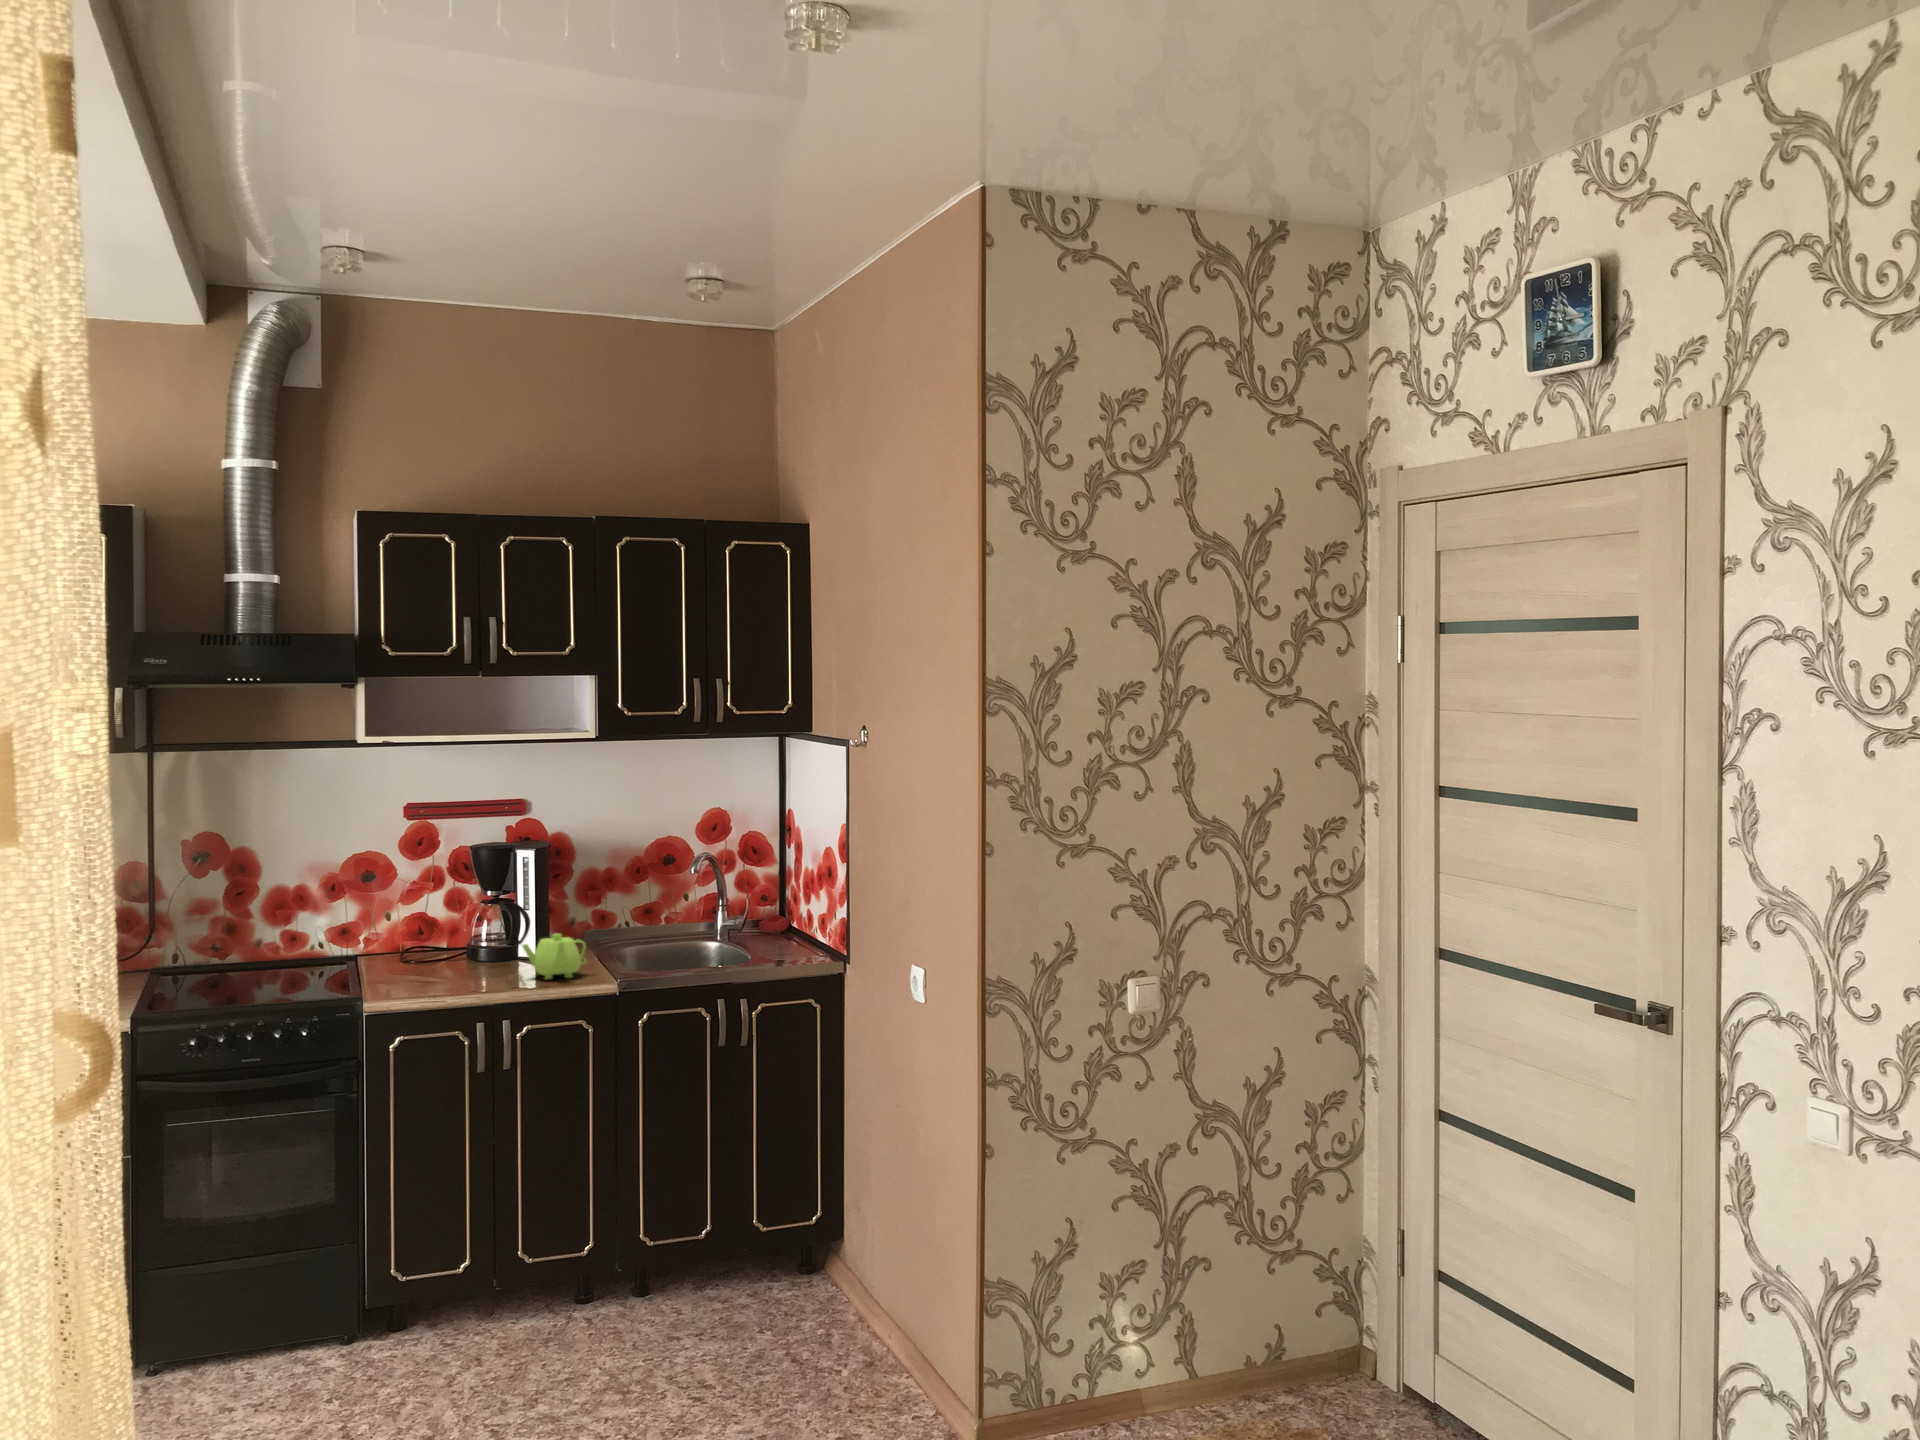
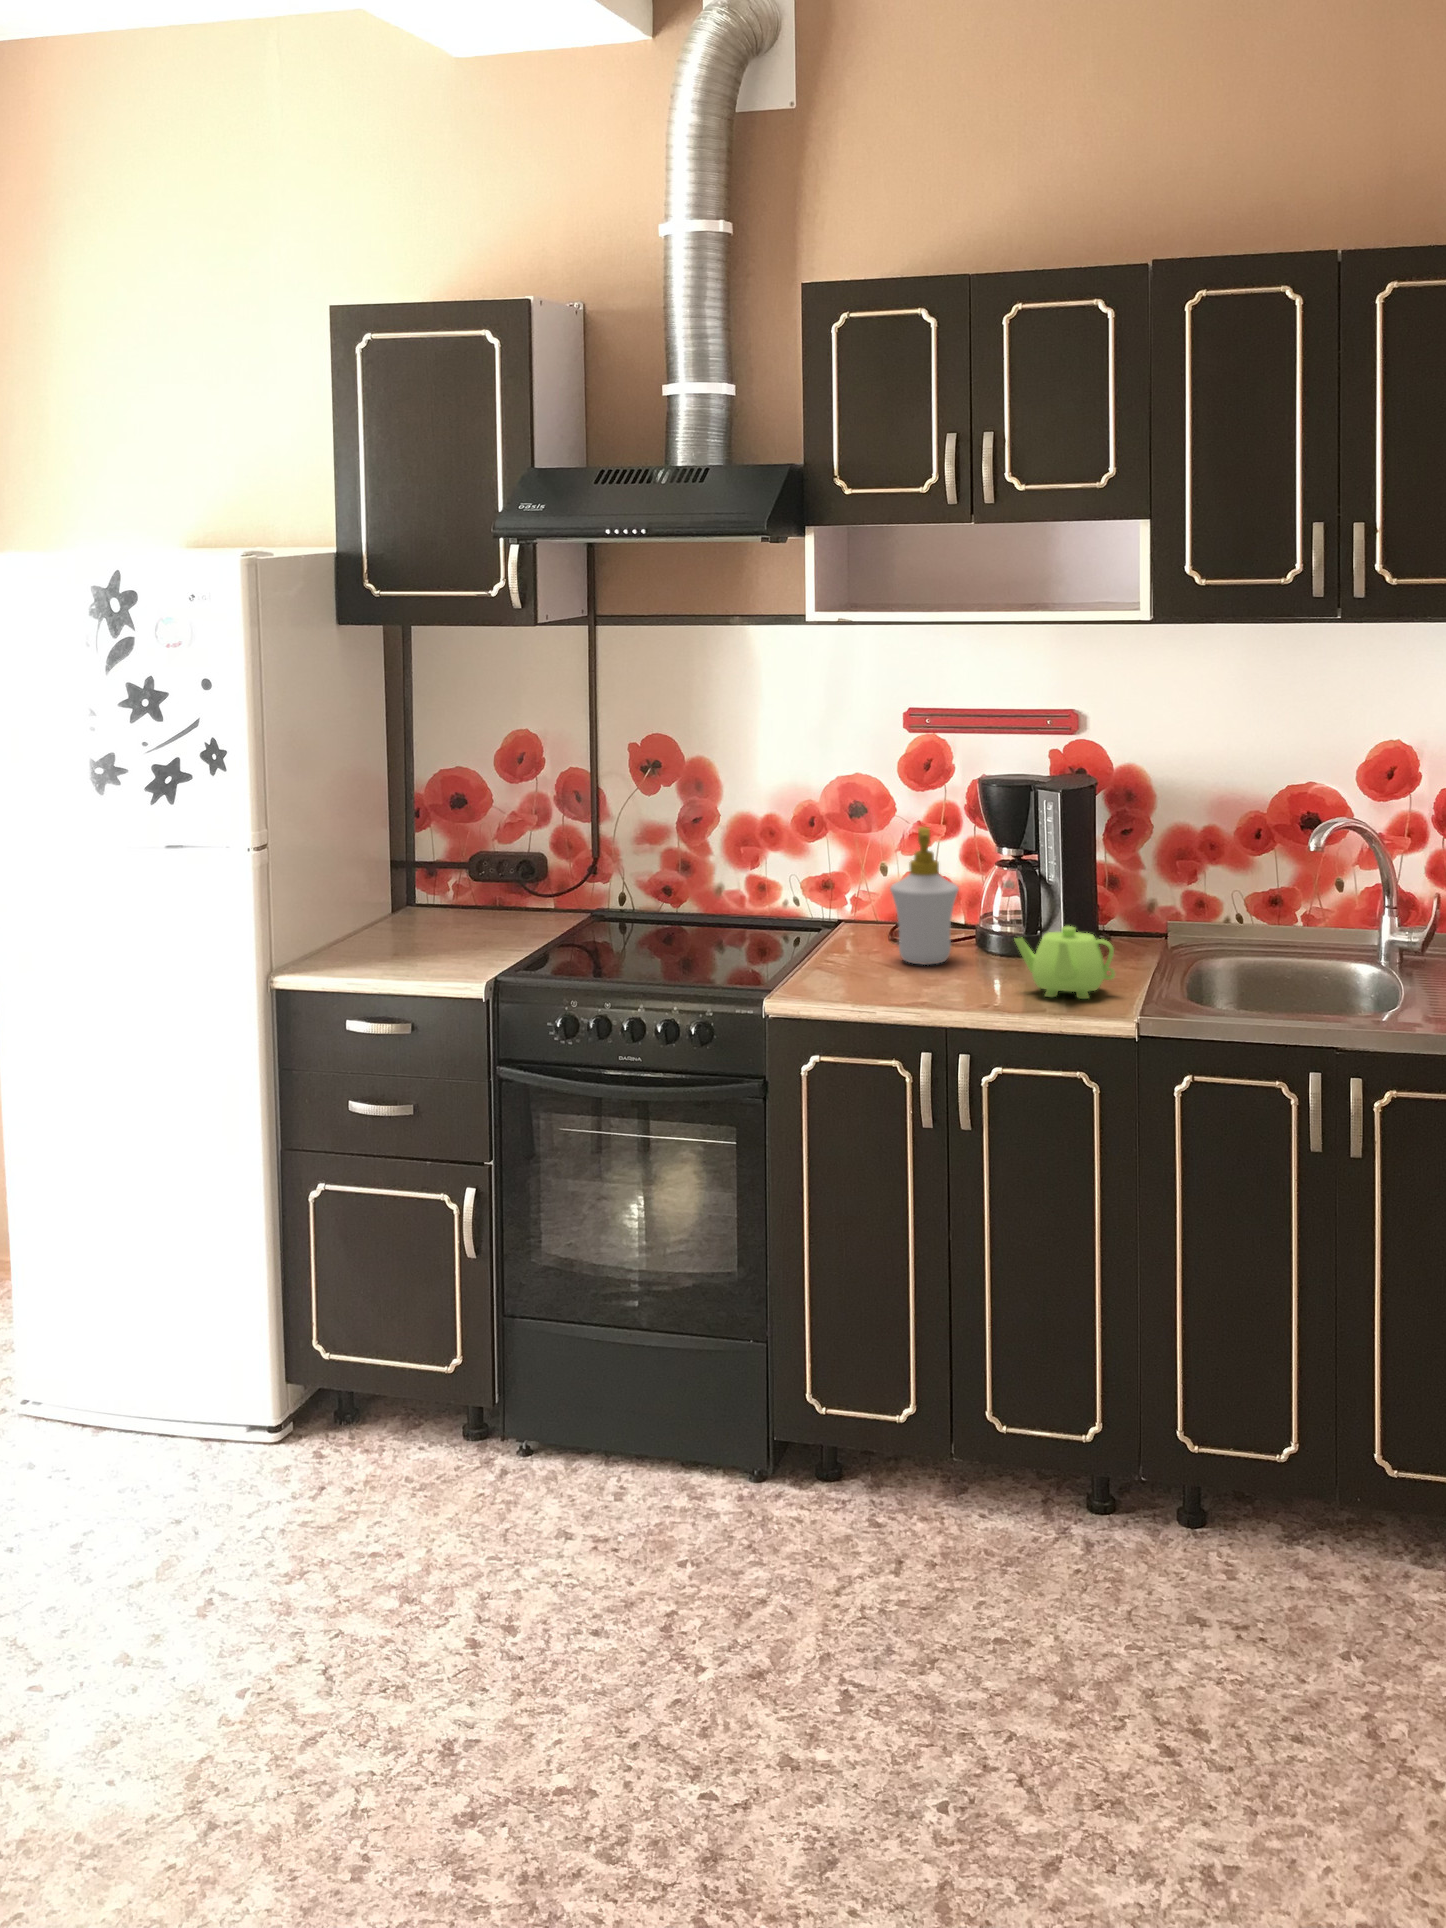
soap bottle: none [418,880,467,972] -> present [890,827,959,965]

